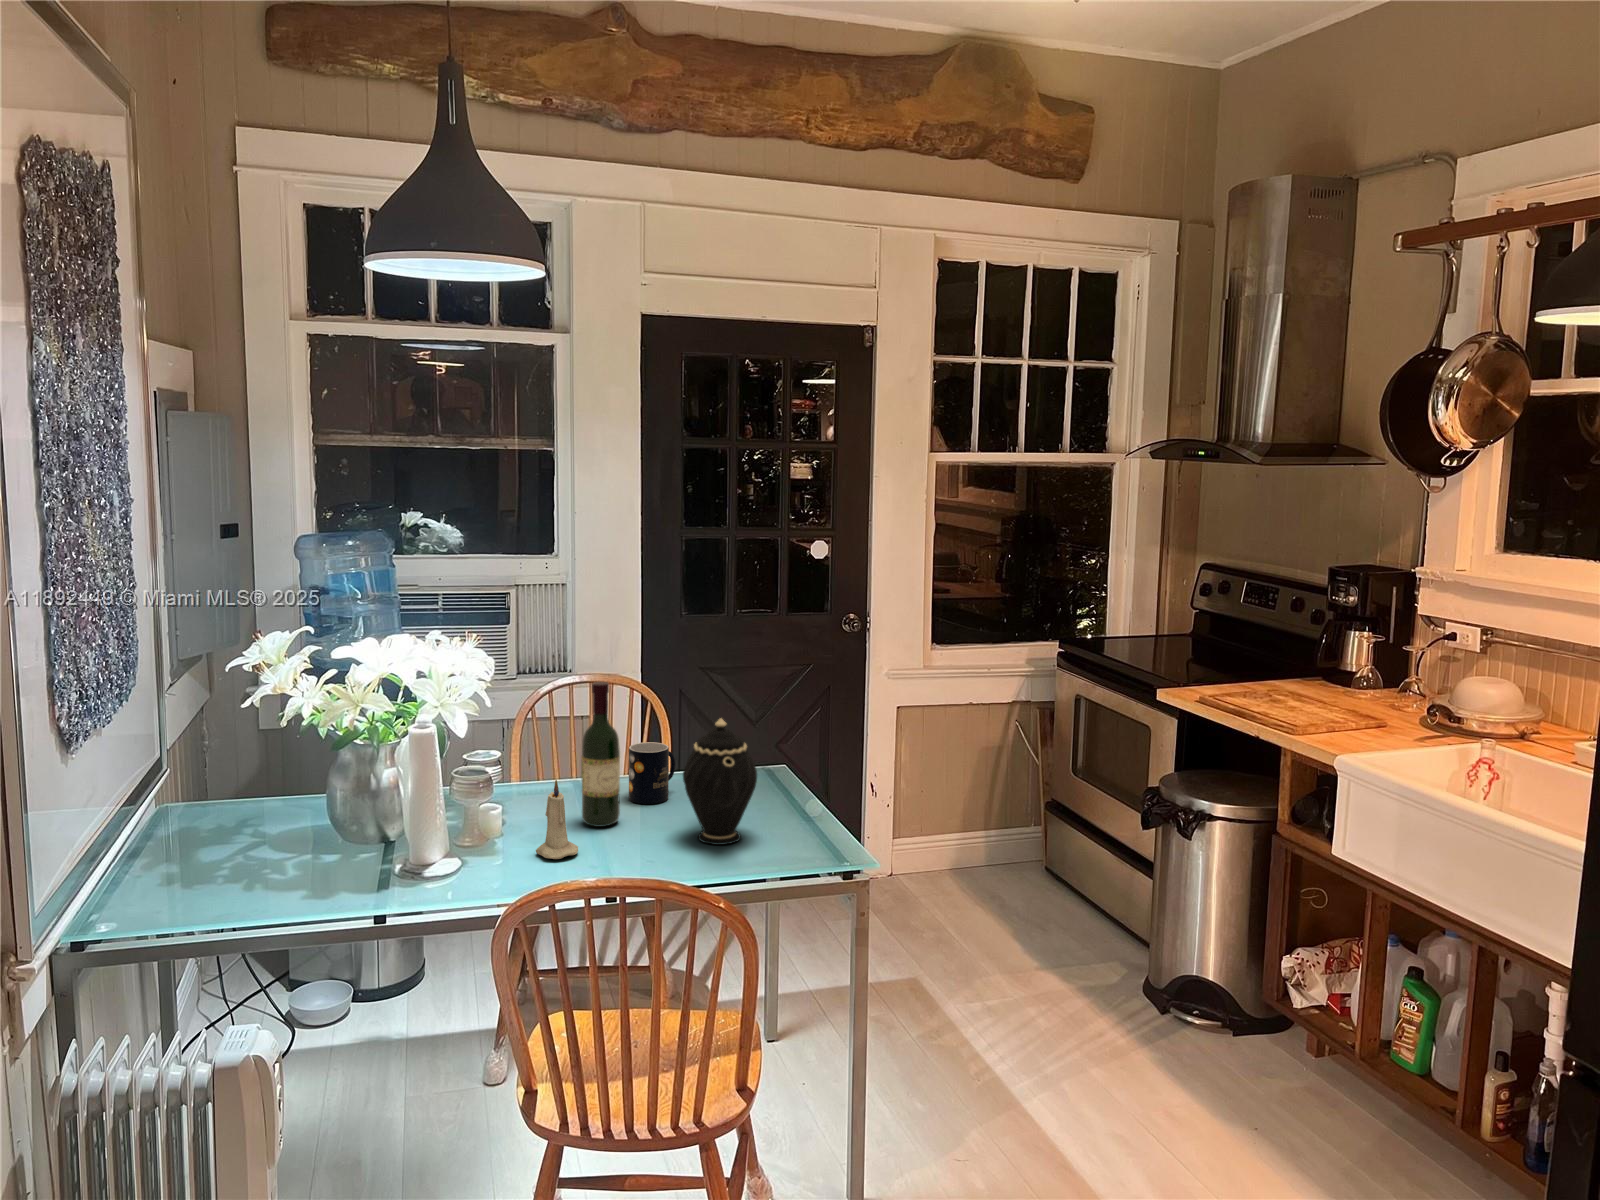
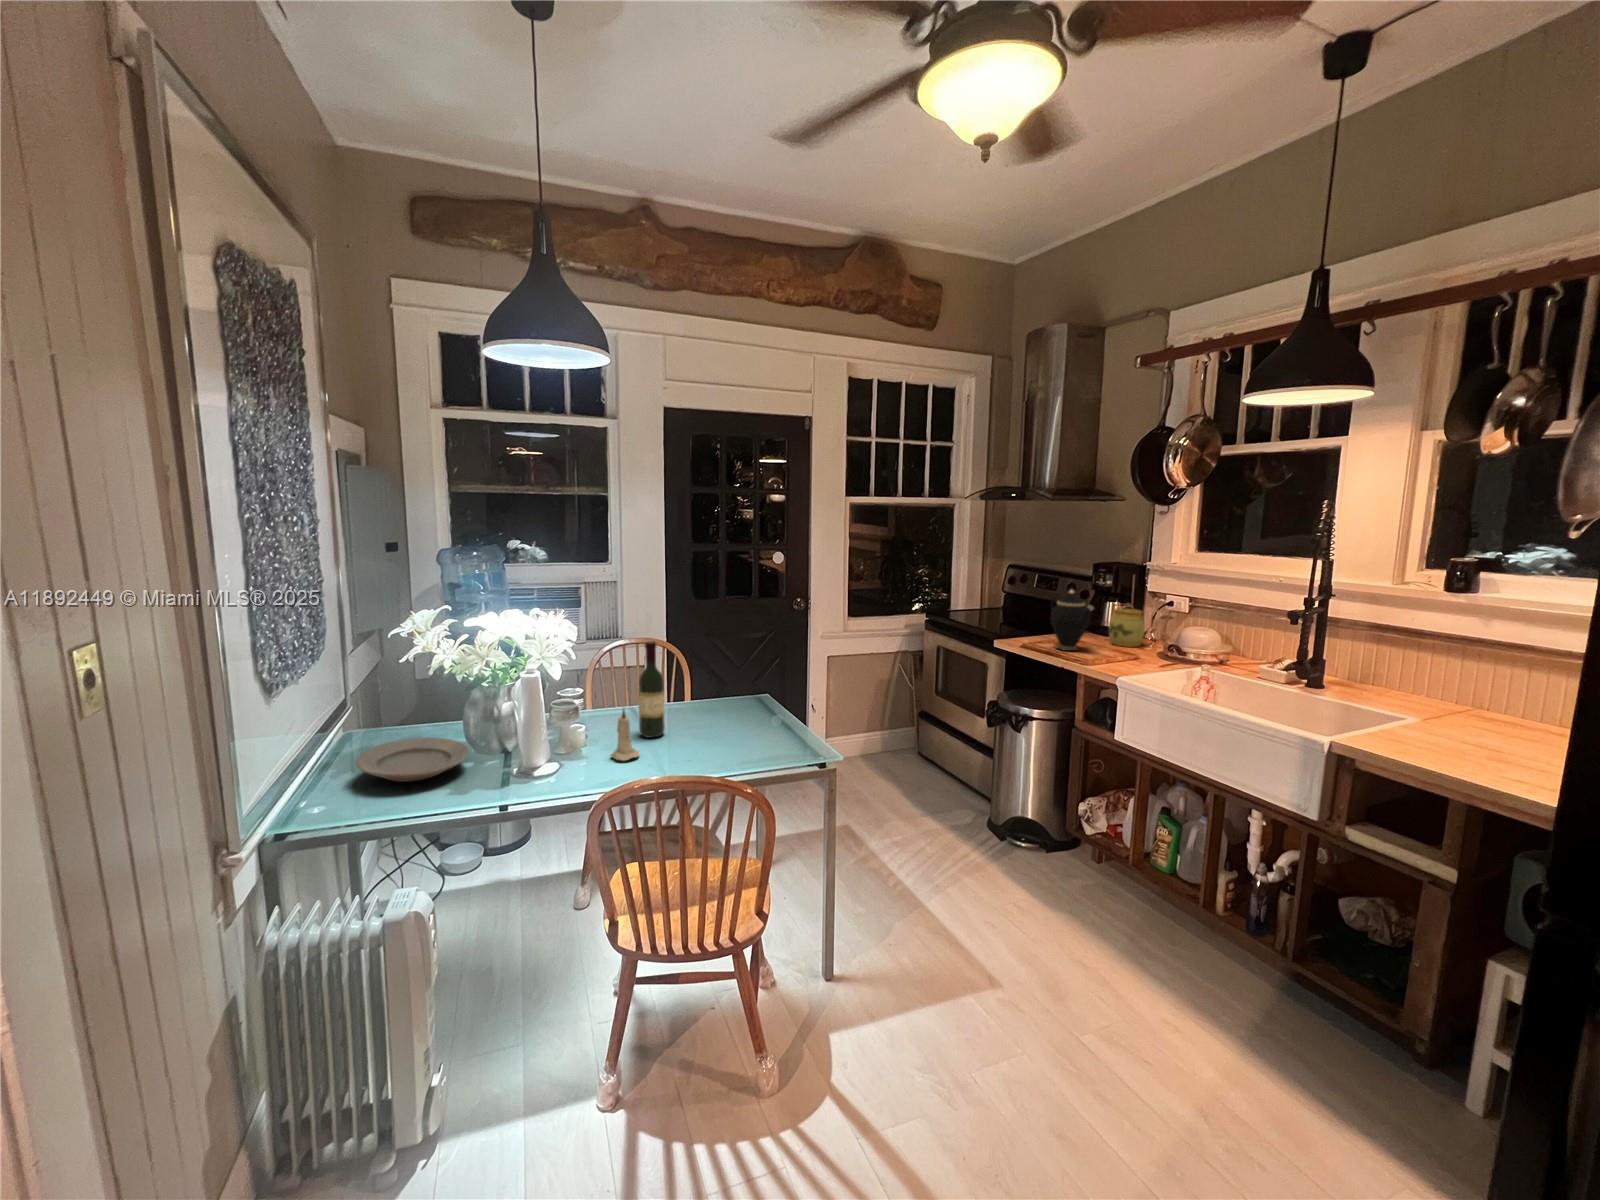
jar: none [1344,634,1404,706] -> present [1109,604,1145,647]
teapot: present [683,719,757,845] -> present [1051,590,1093,651]
mug: present [629,742,675,804] -> none [668,681,699,722]
plate: none [178,815,333,877] -> present [356,737,468,782]

